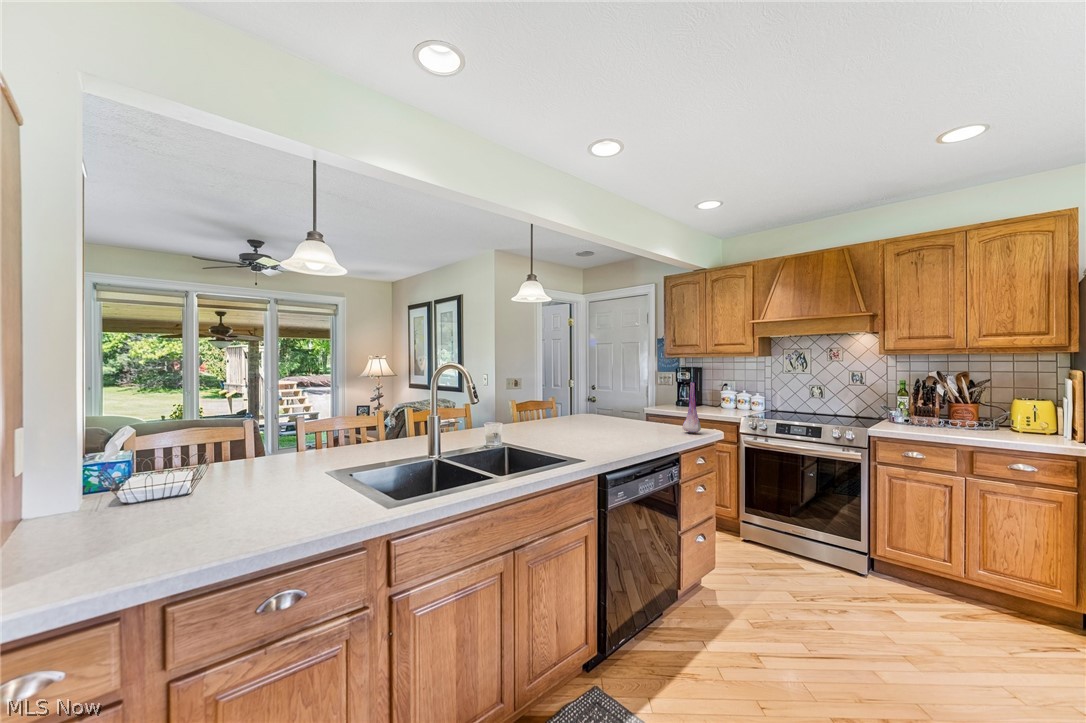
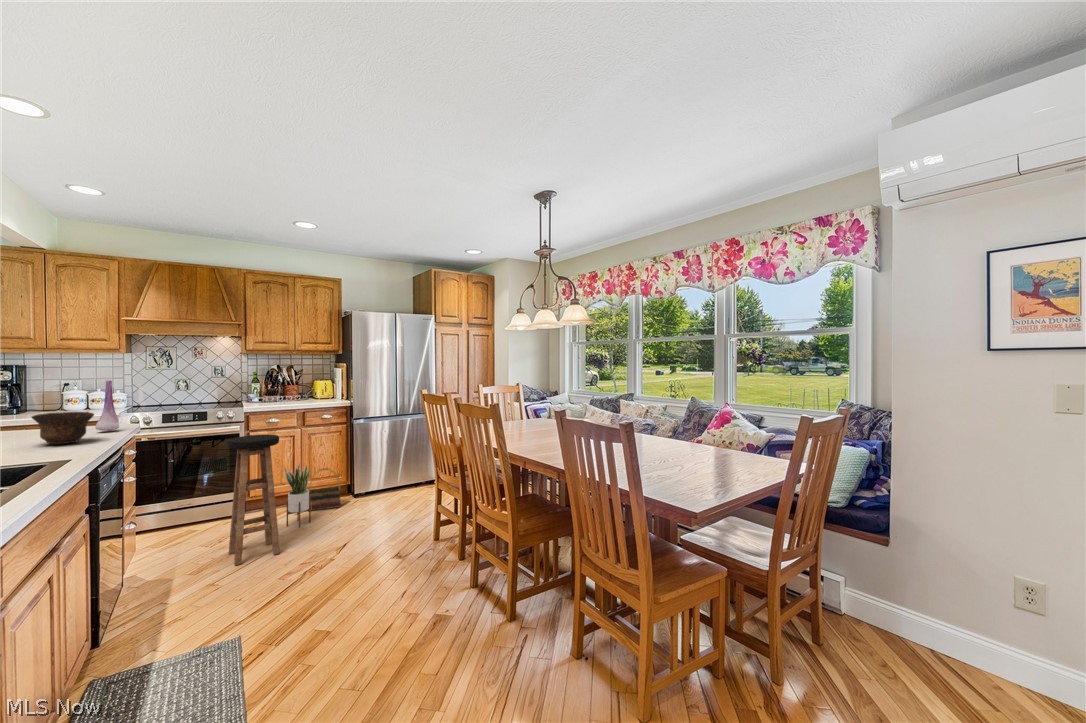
bowl: none [623,408,664,439] -> present [32,412,94,444]
bar stool: none [805,469,882,672] -> present [227,435,280,566]
potted plant: none [910,531,968,646] -> present [284,463,311,527]
basket: none [972,559,1056,651] -> present [309,468,341,511]

